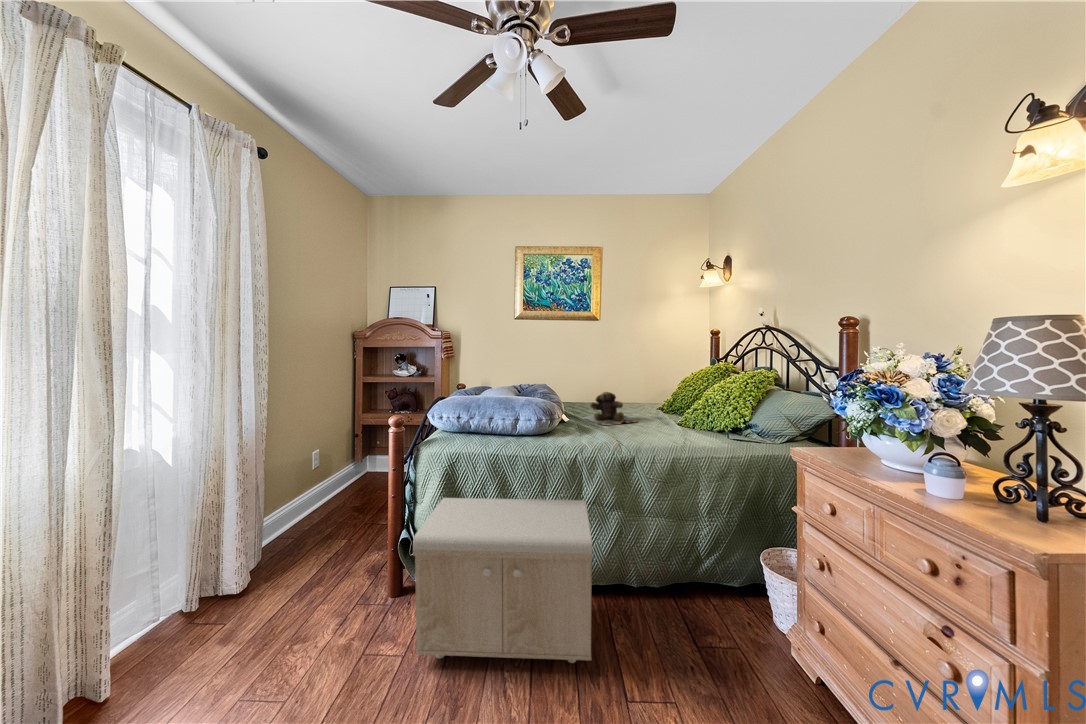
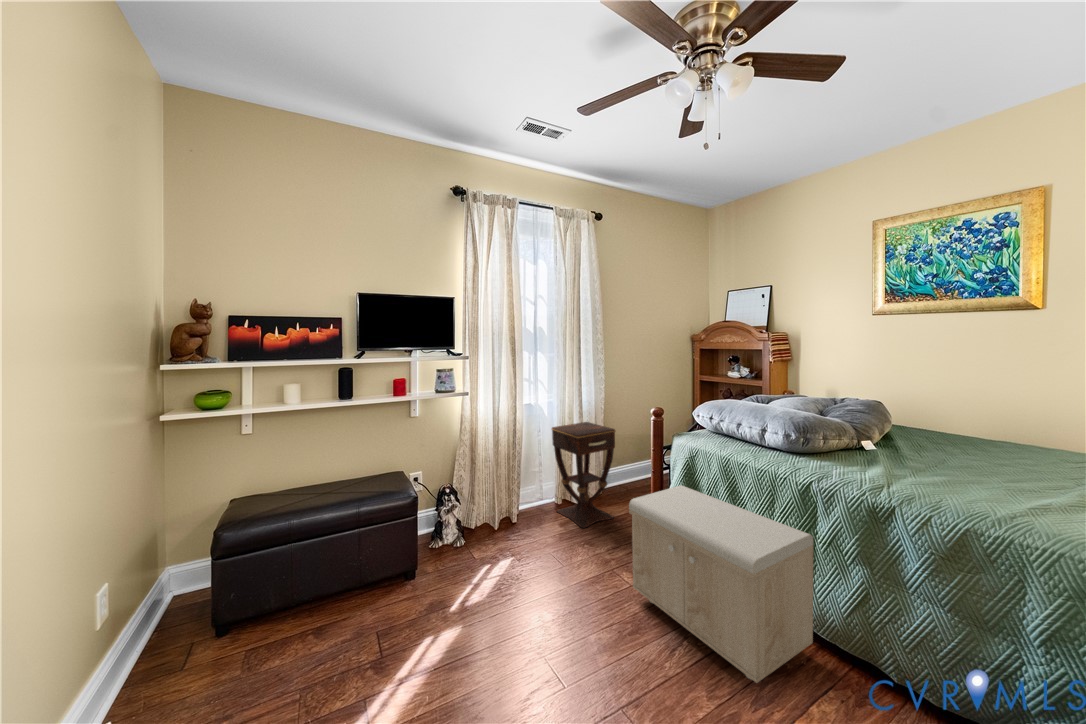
teddy bear: present [584,392,636,425] -> none [907,419,1003,473]
side table: none [178,453,308,622] -> present [552,422,616,528]

